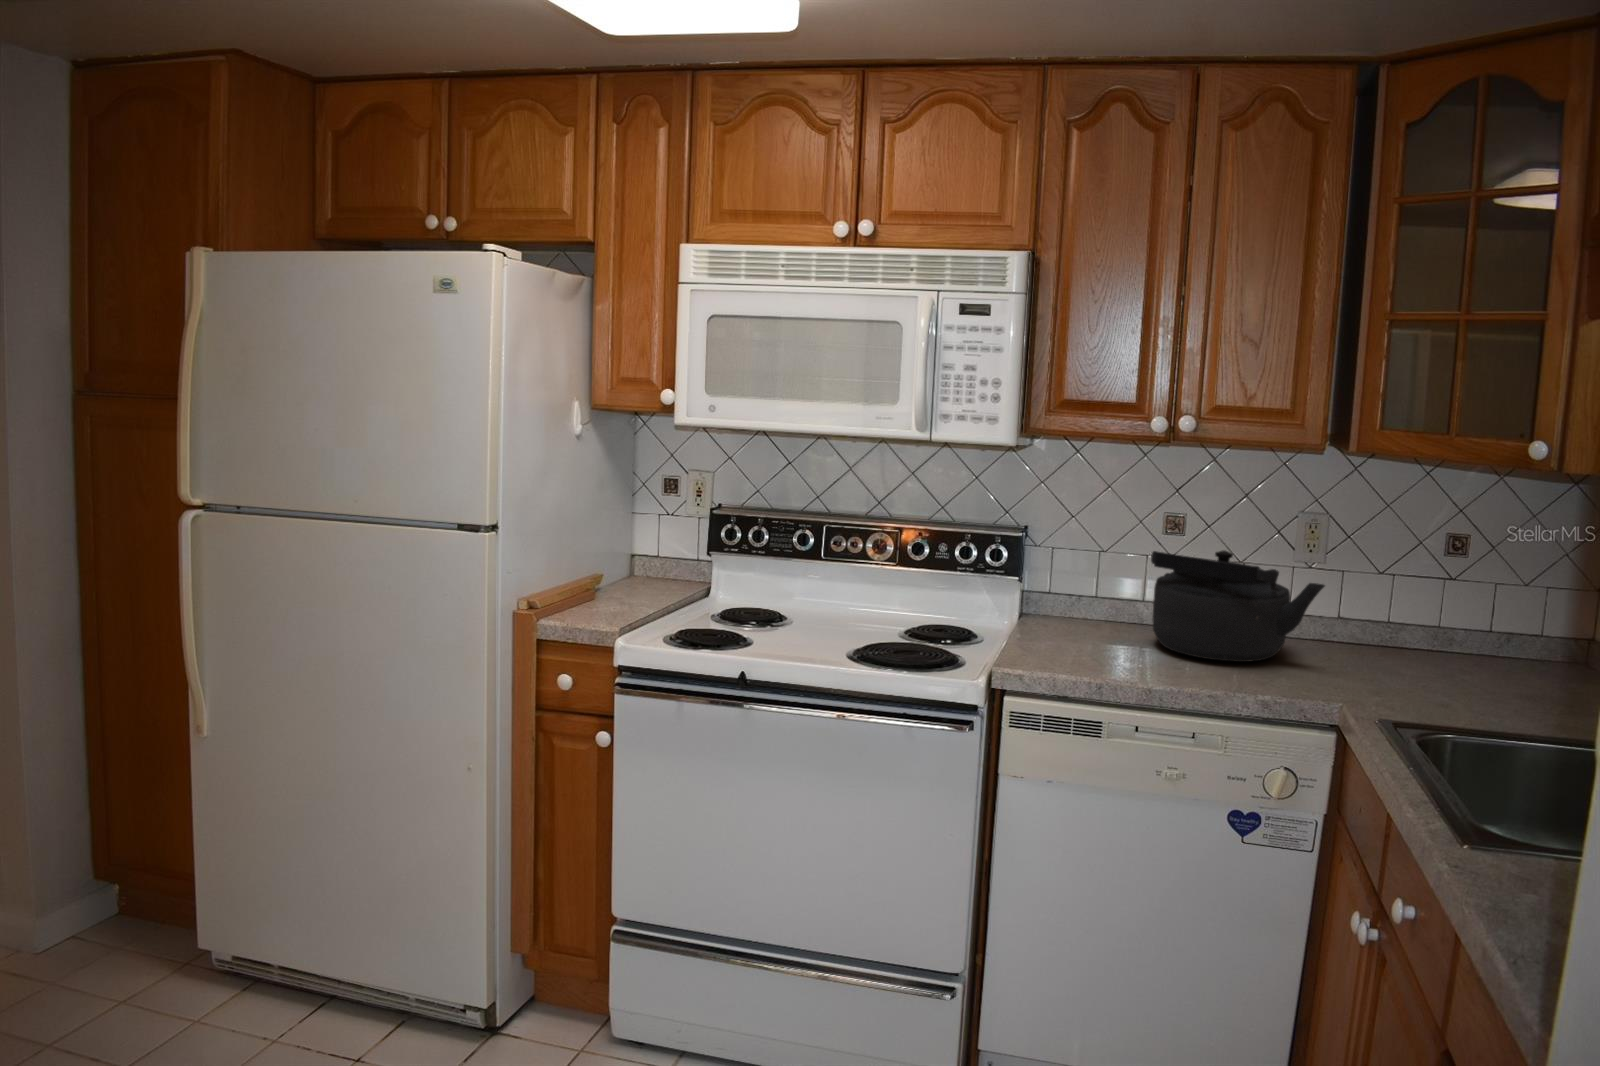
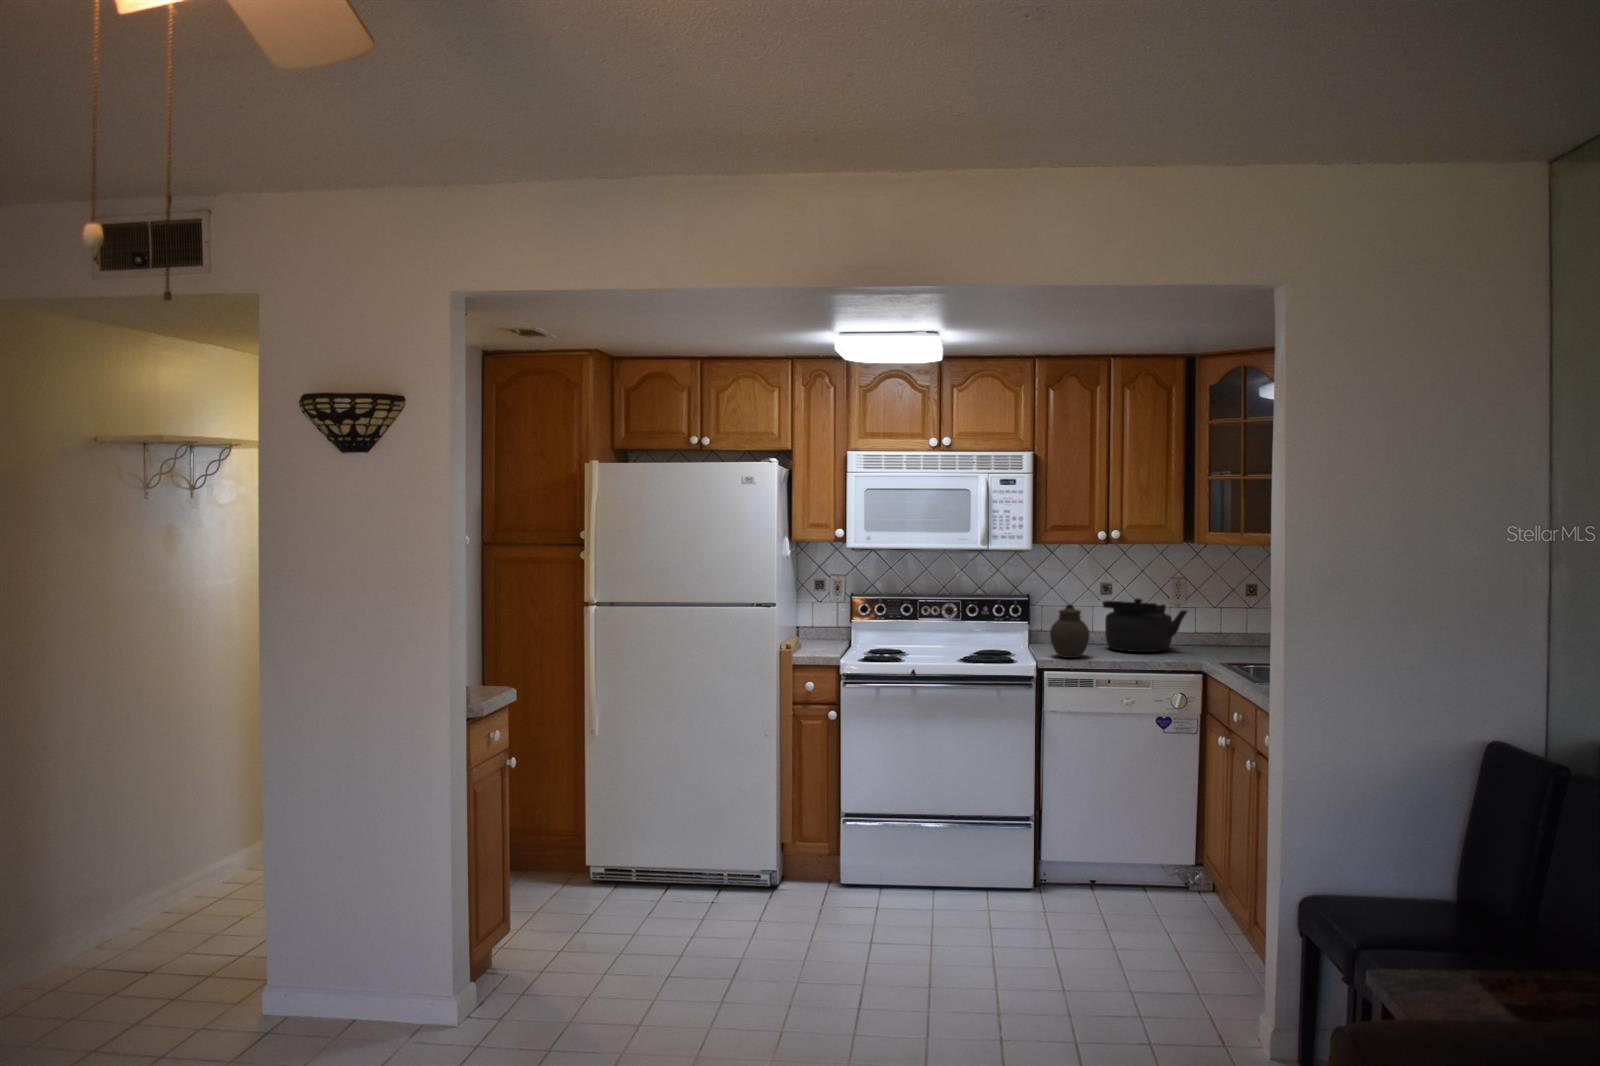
jar: none [1030,559,1109,666] -> present [1050,605,1089,658]

